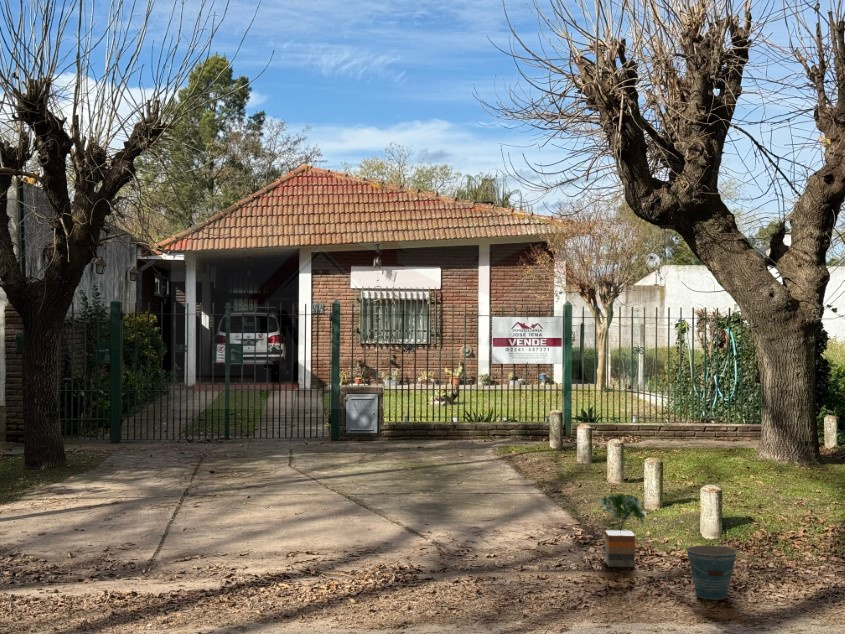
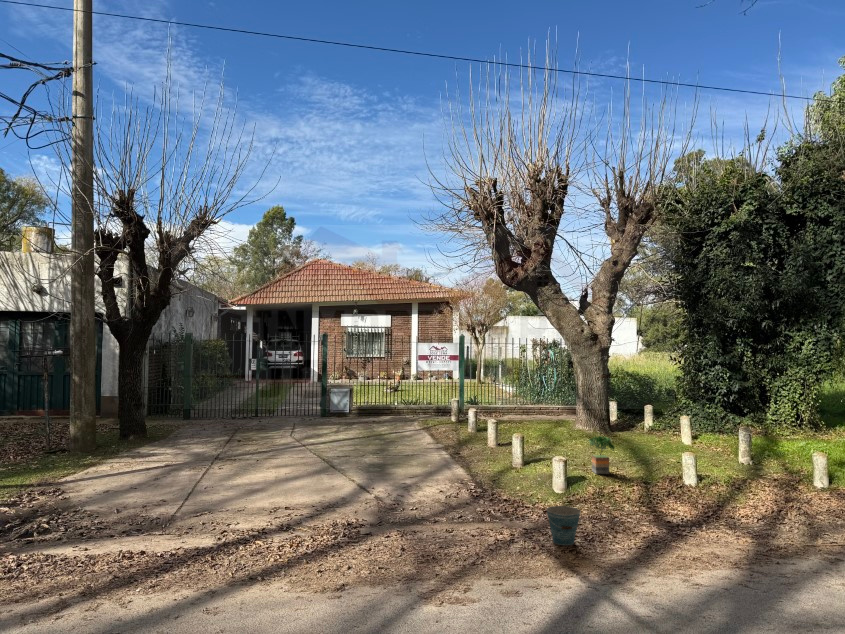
potted tree: present [599,494,646,567] -> present [589,436,615,474]

